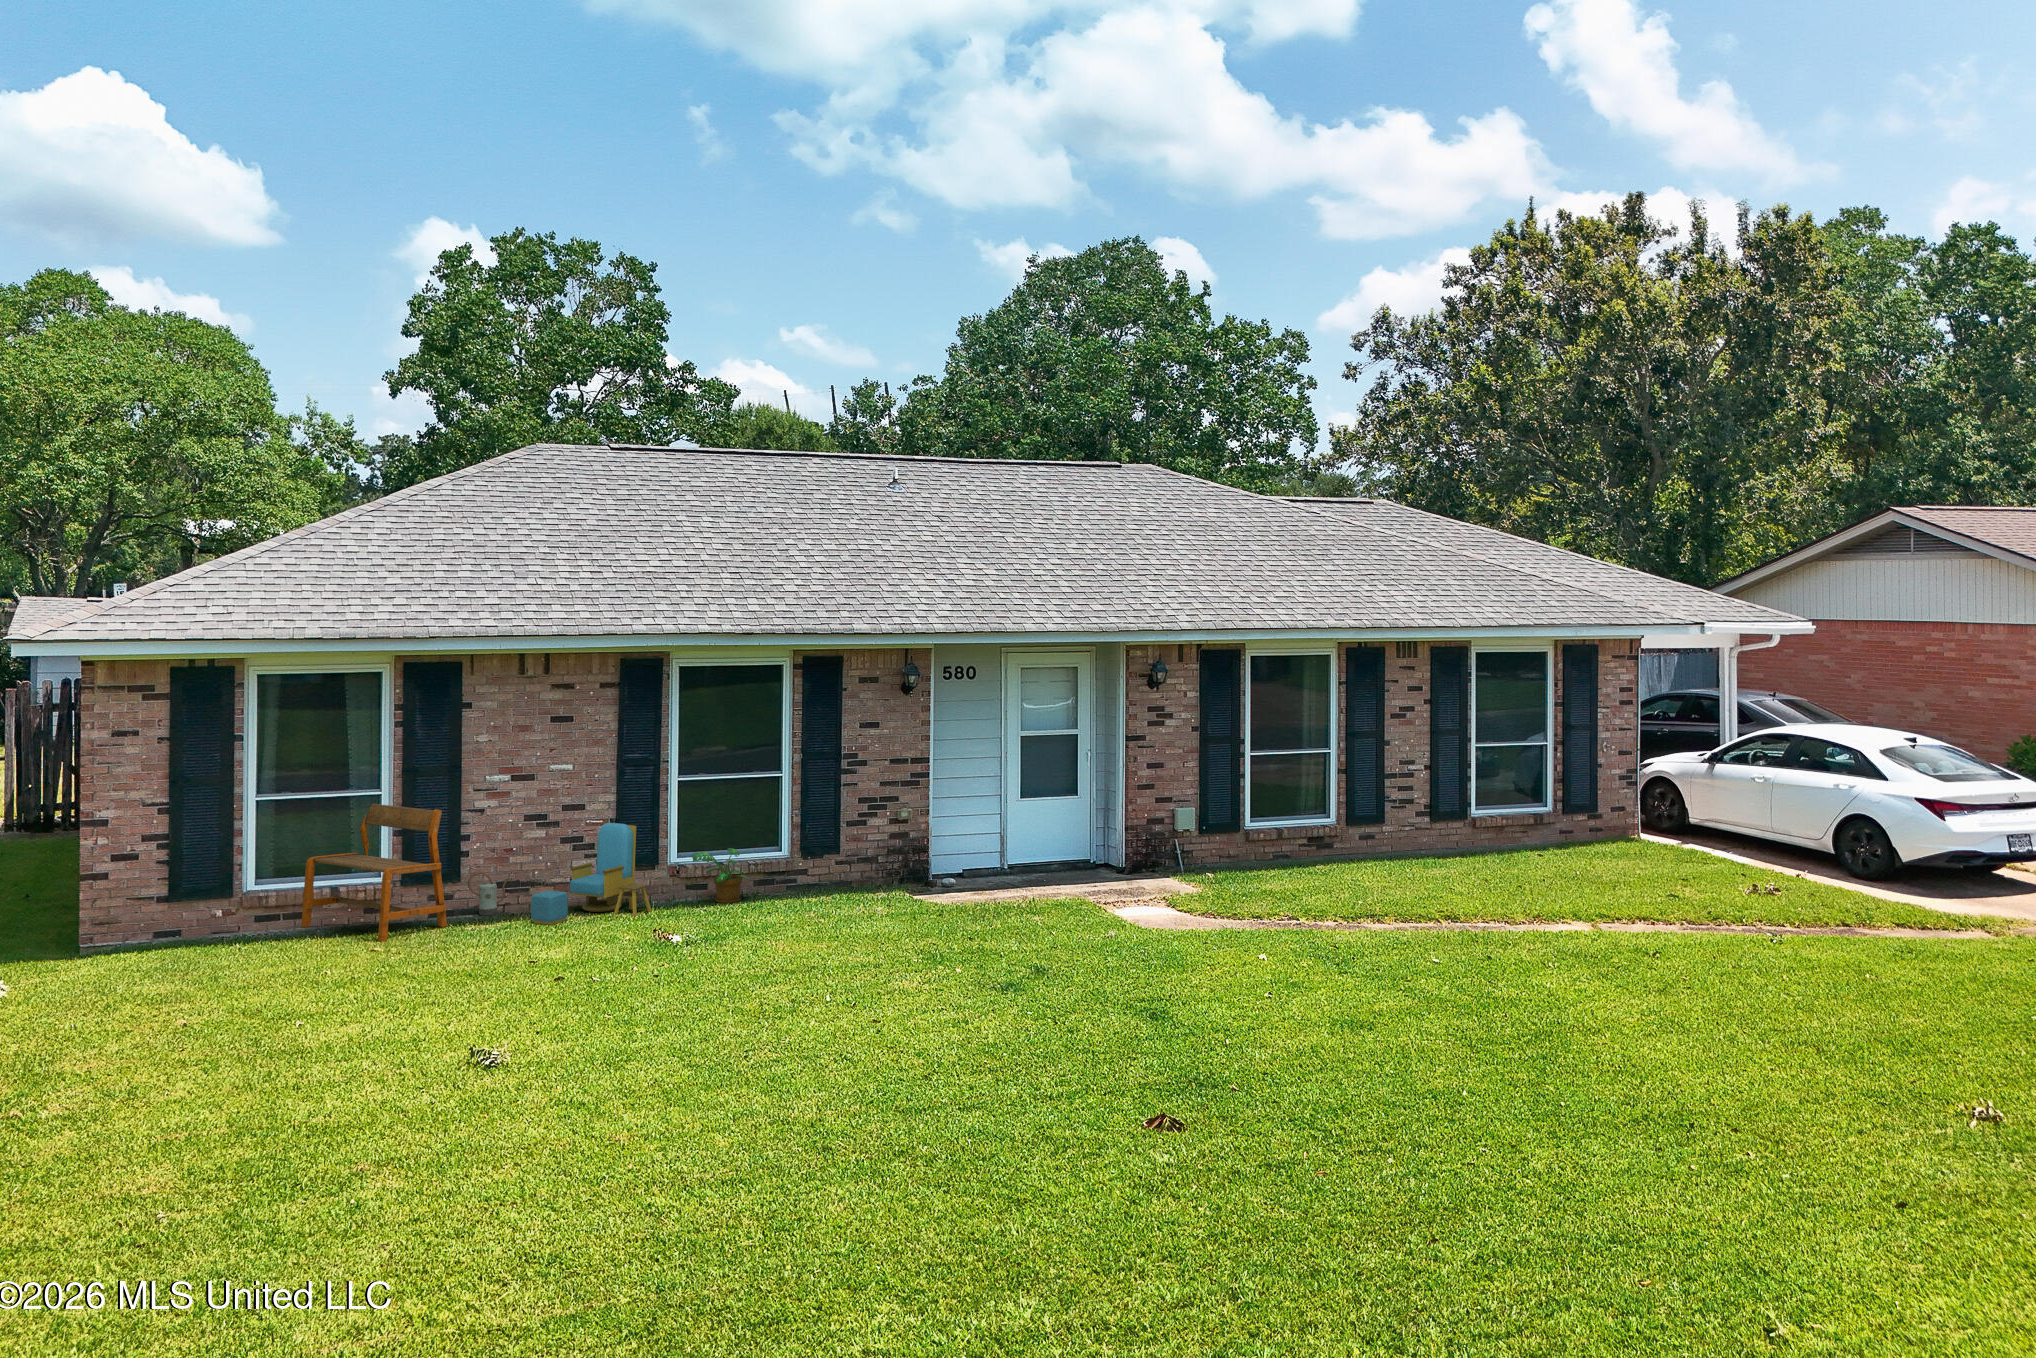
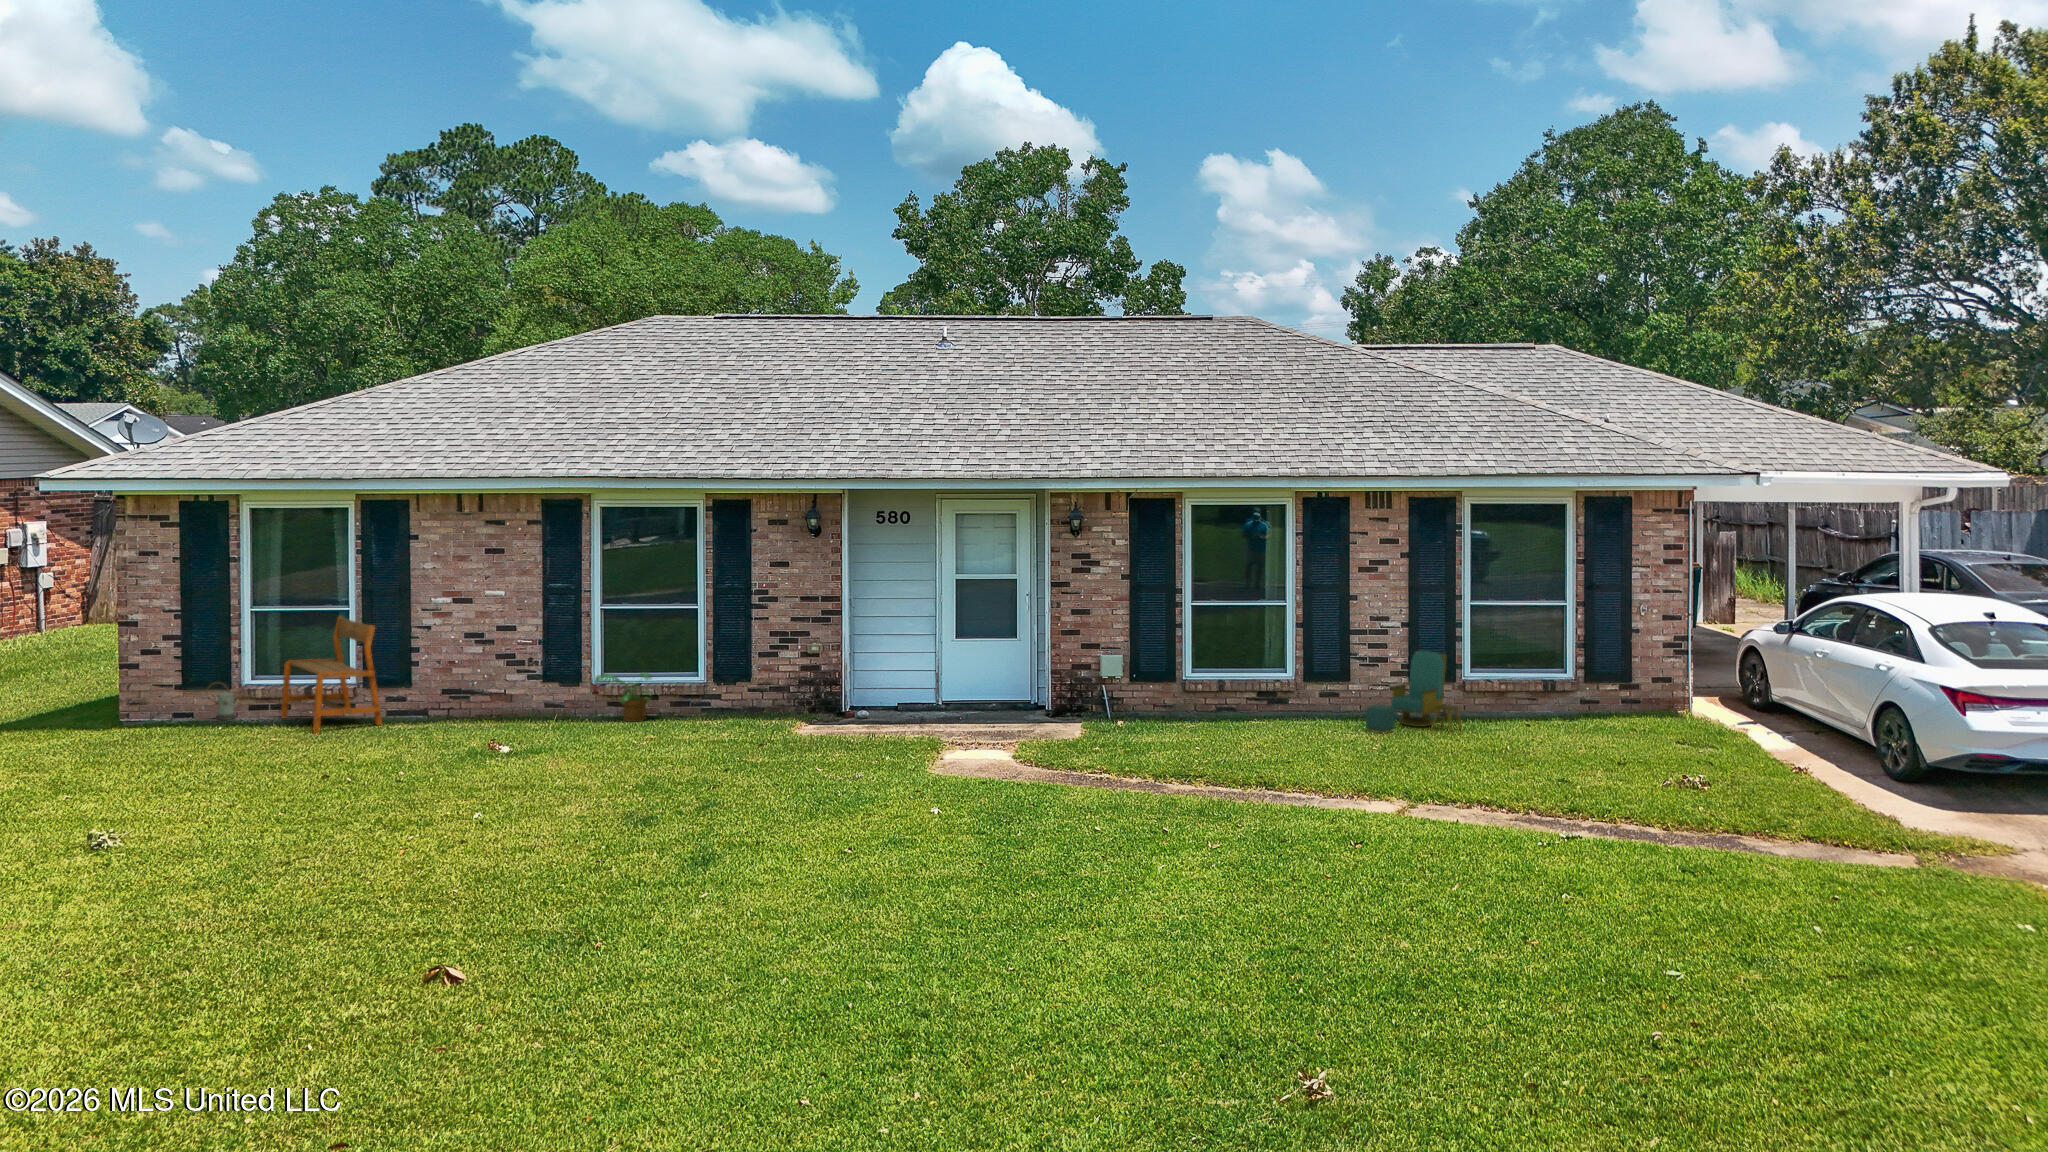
armchair: present [531,823,652,925] -> present [1365,651,1462,733]
watering can: present [468,872,509,916] -> present [206,682,242,720]

